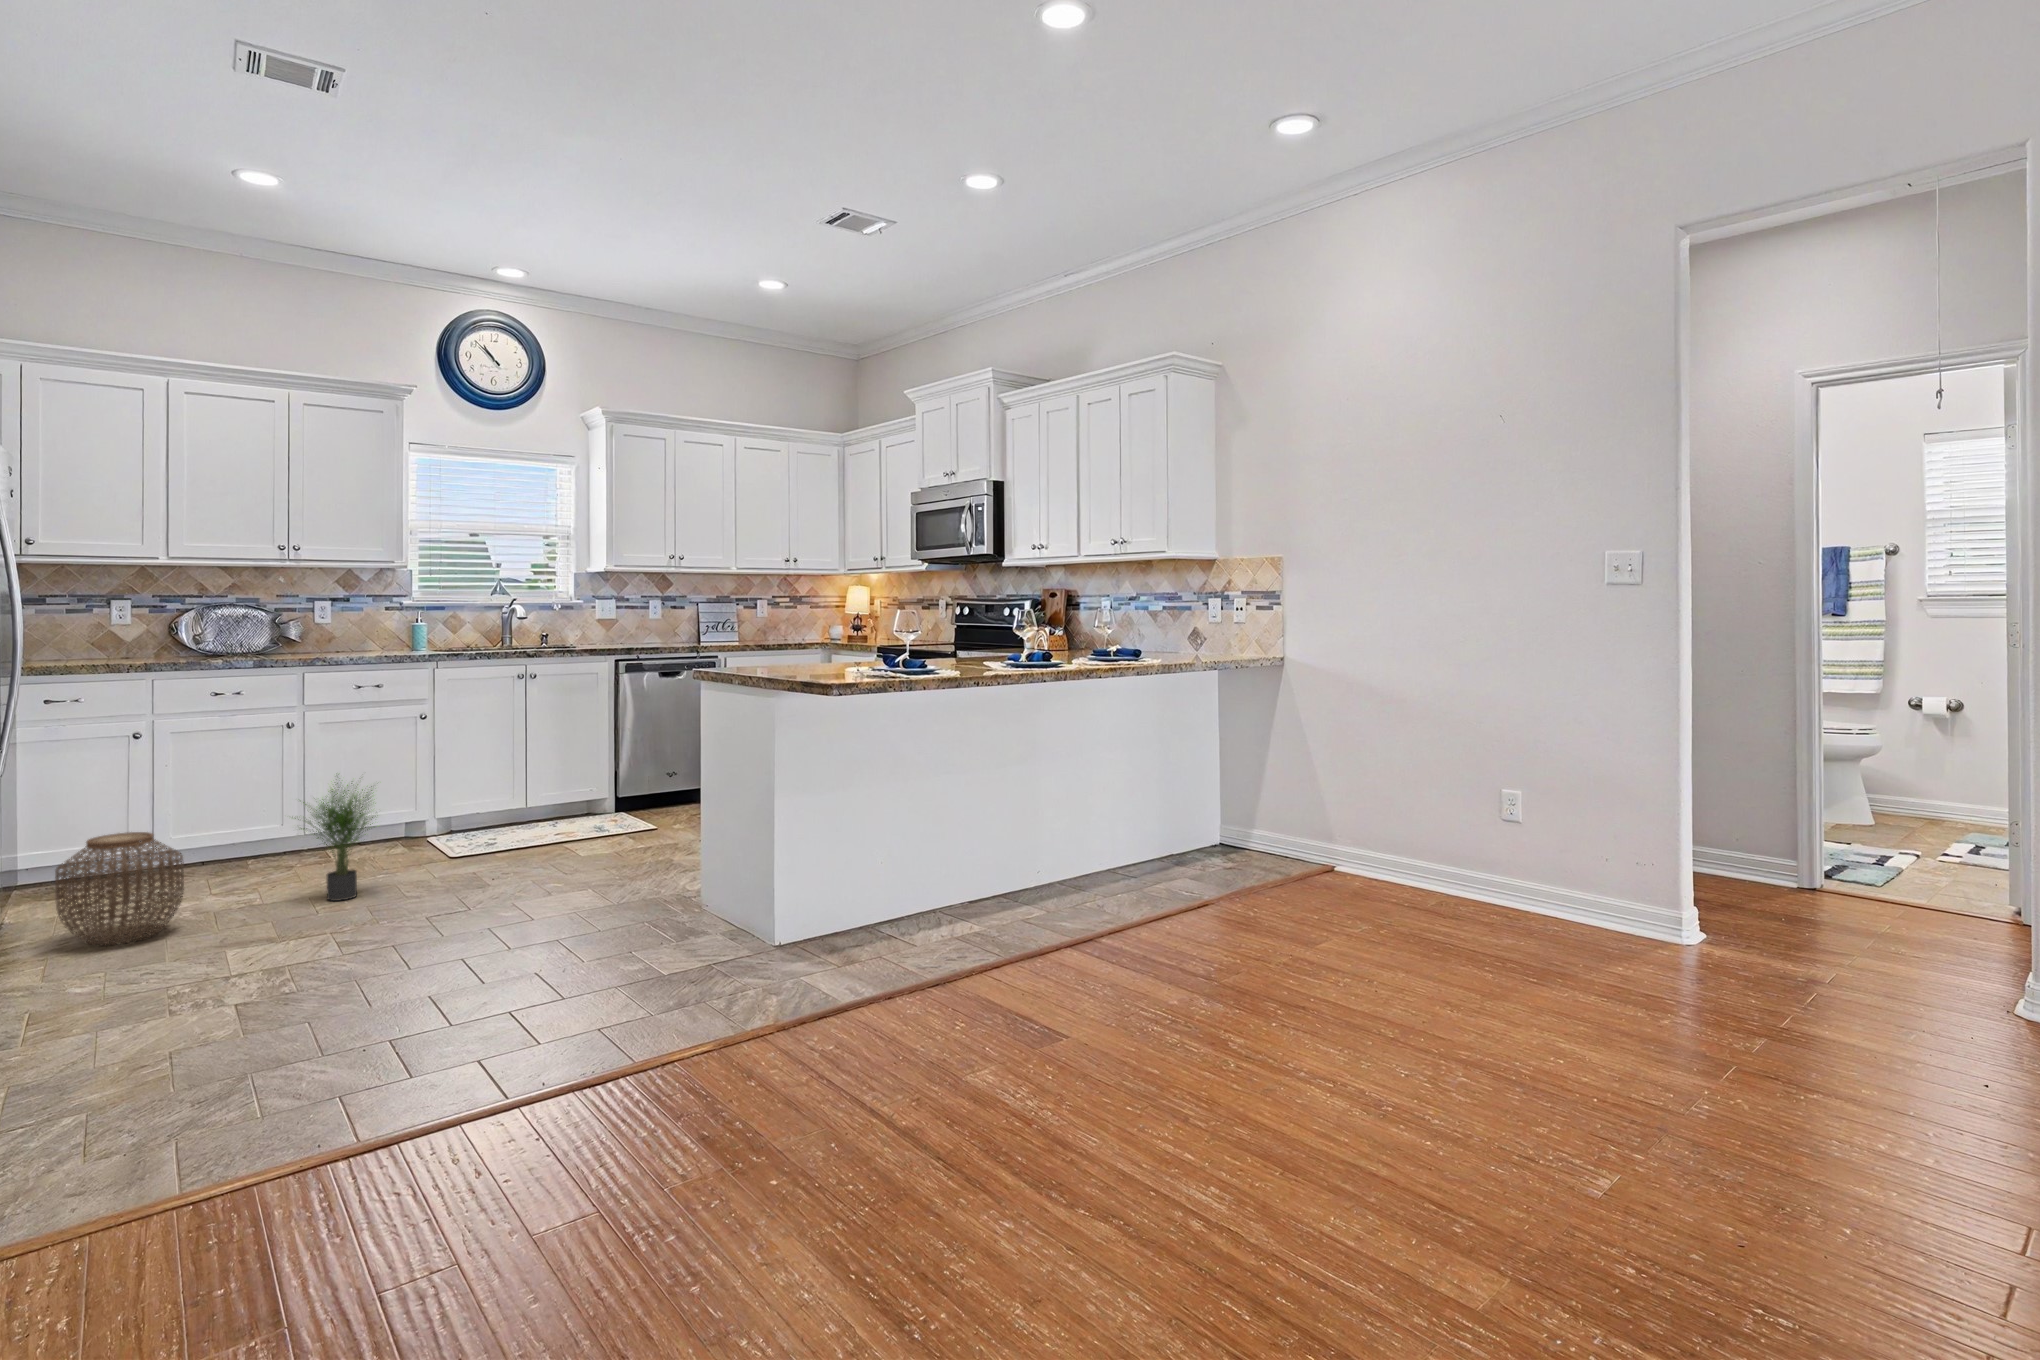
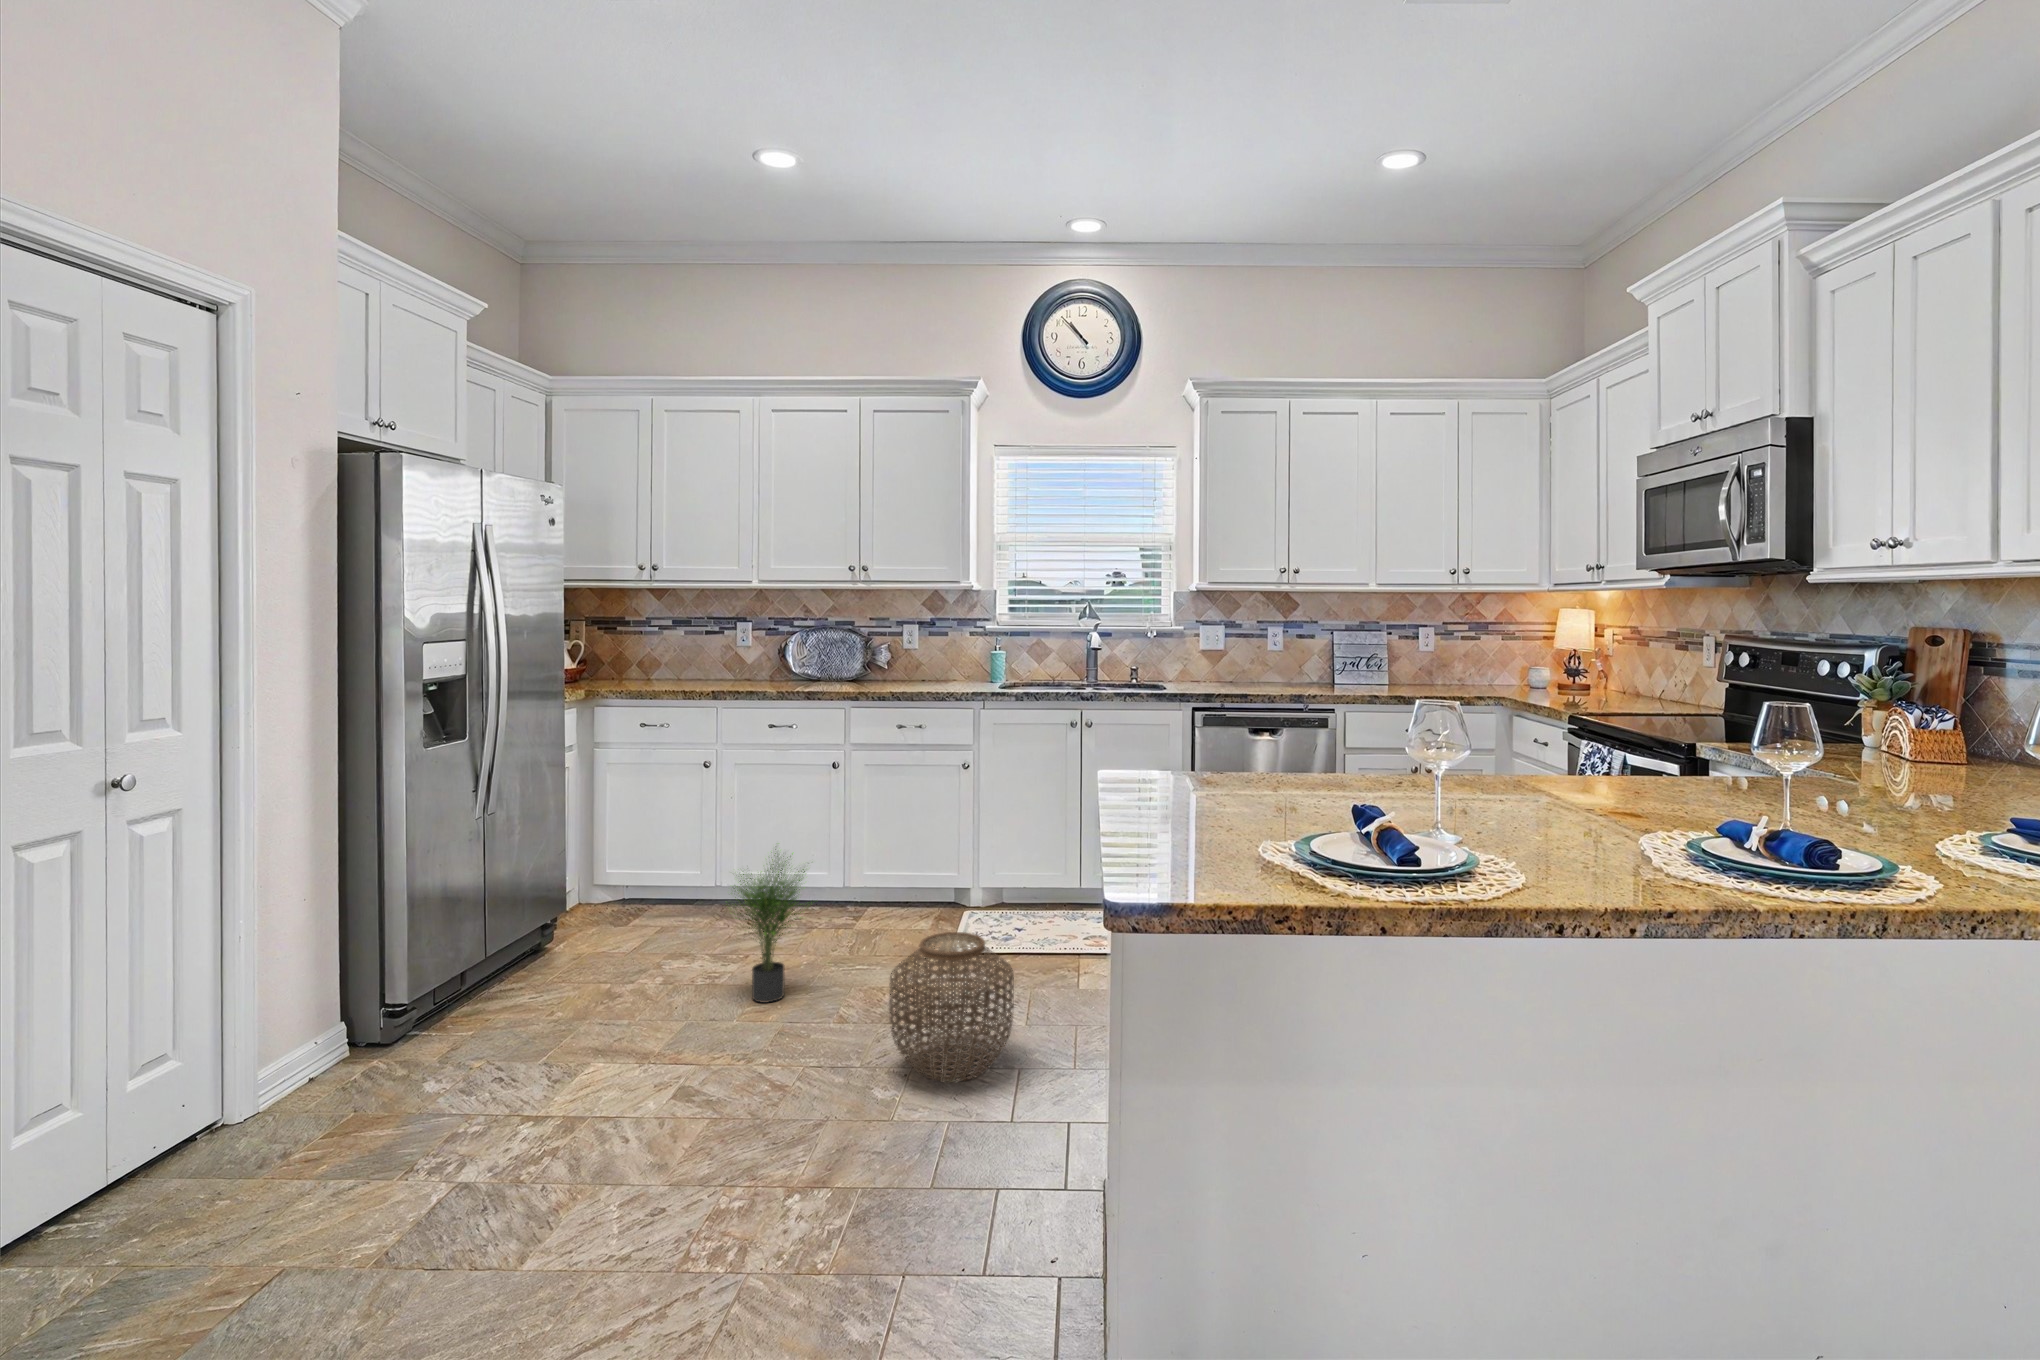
woven basket: present [55,832,184,945] -> present [889,932,1014,1082]

